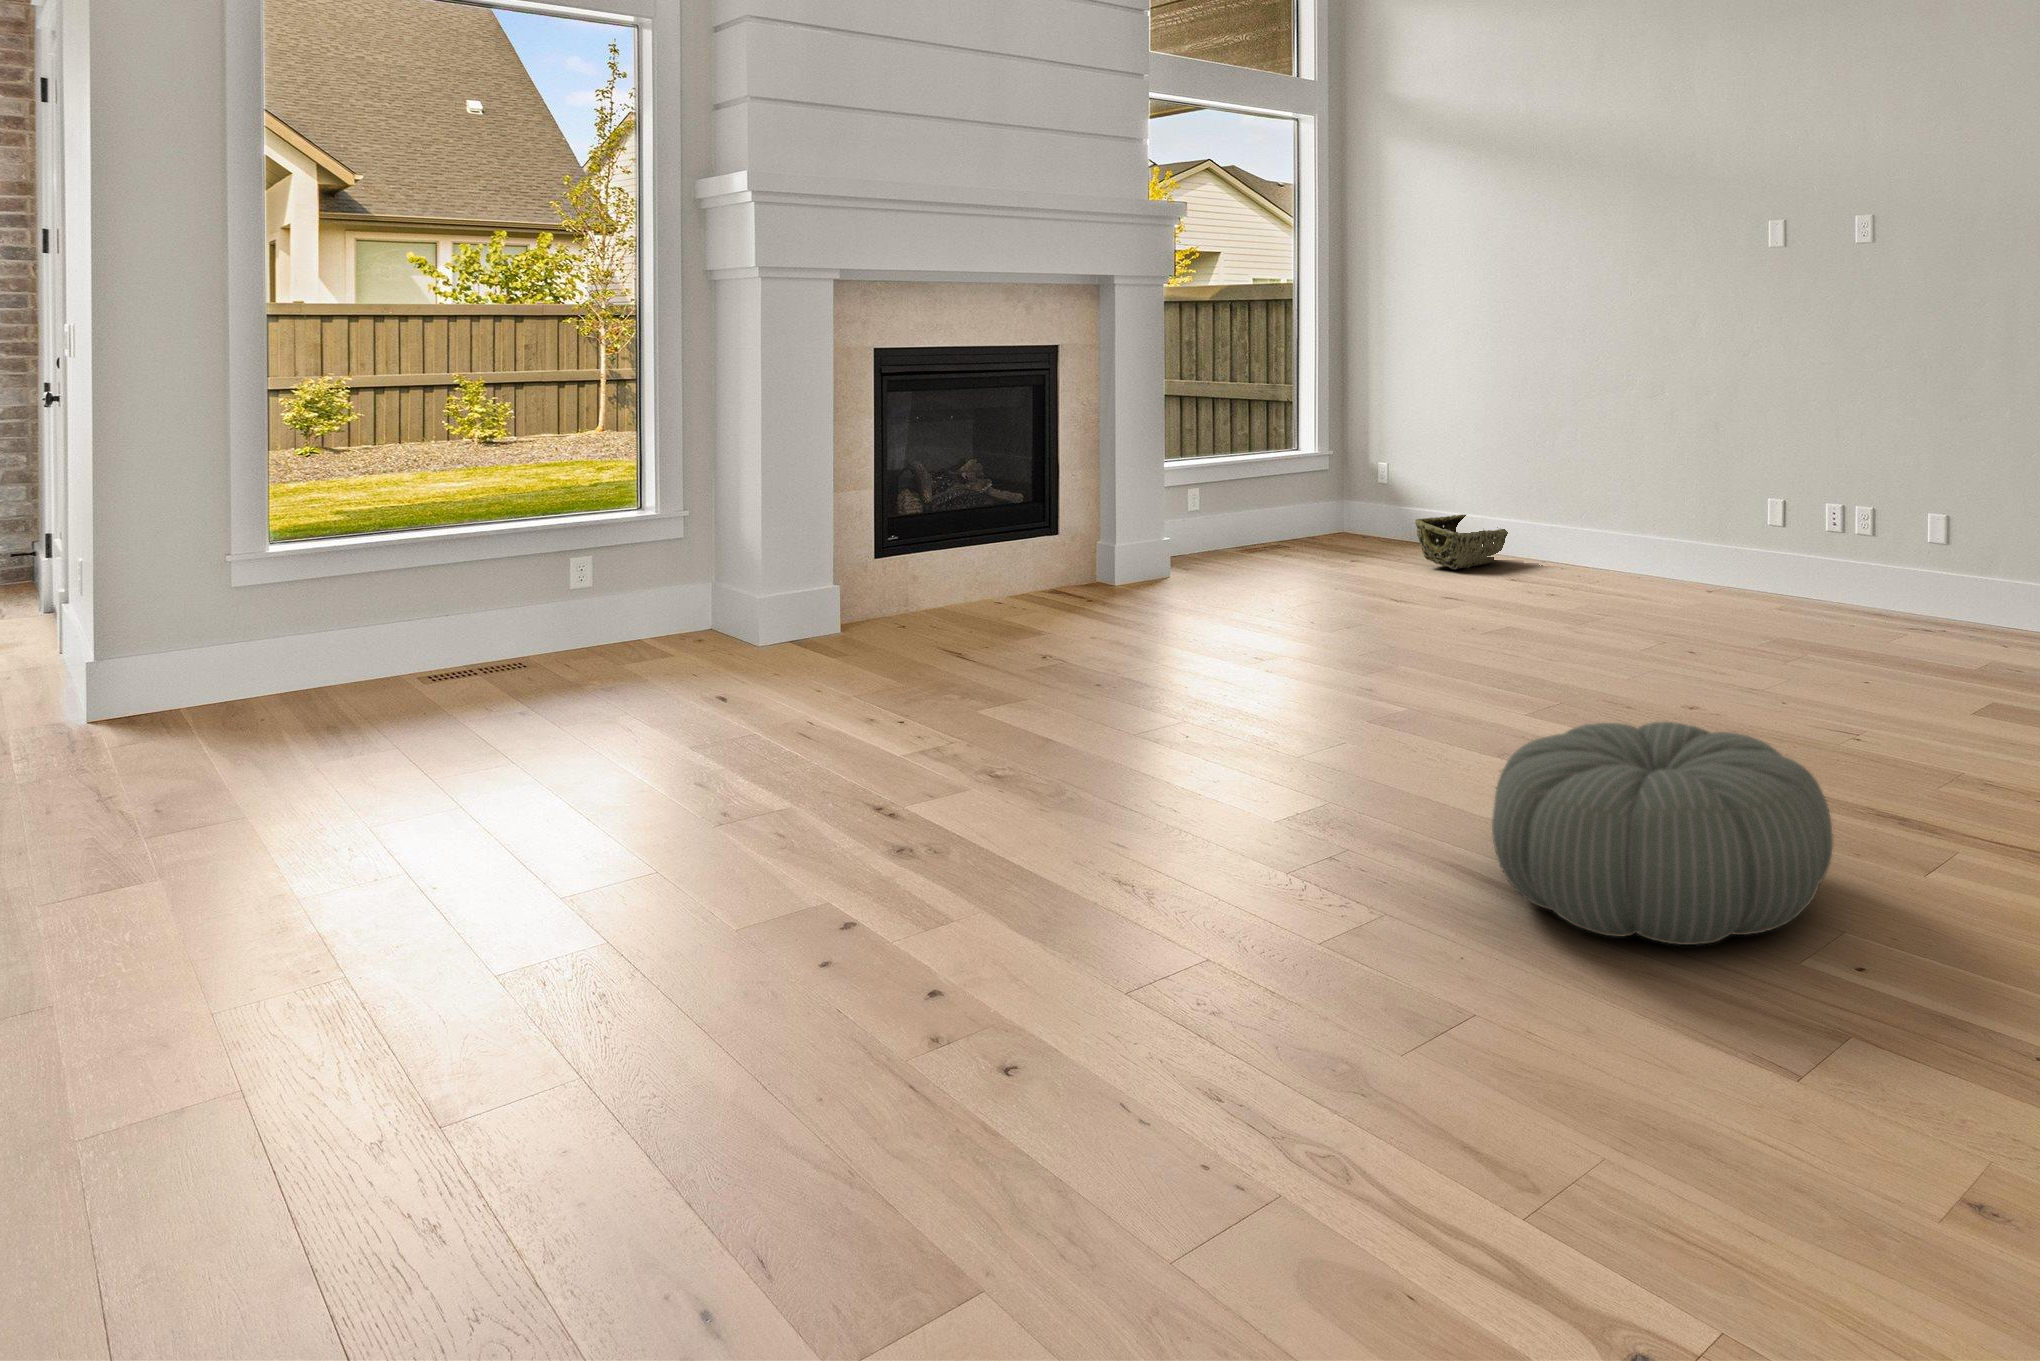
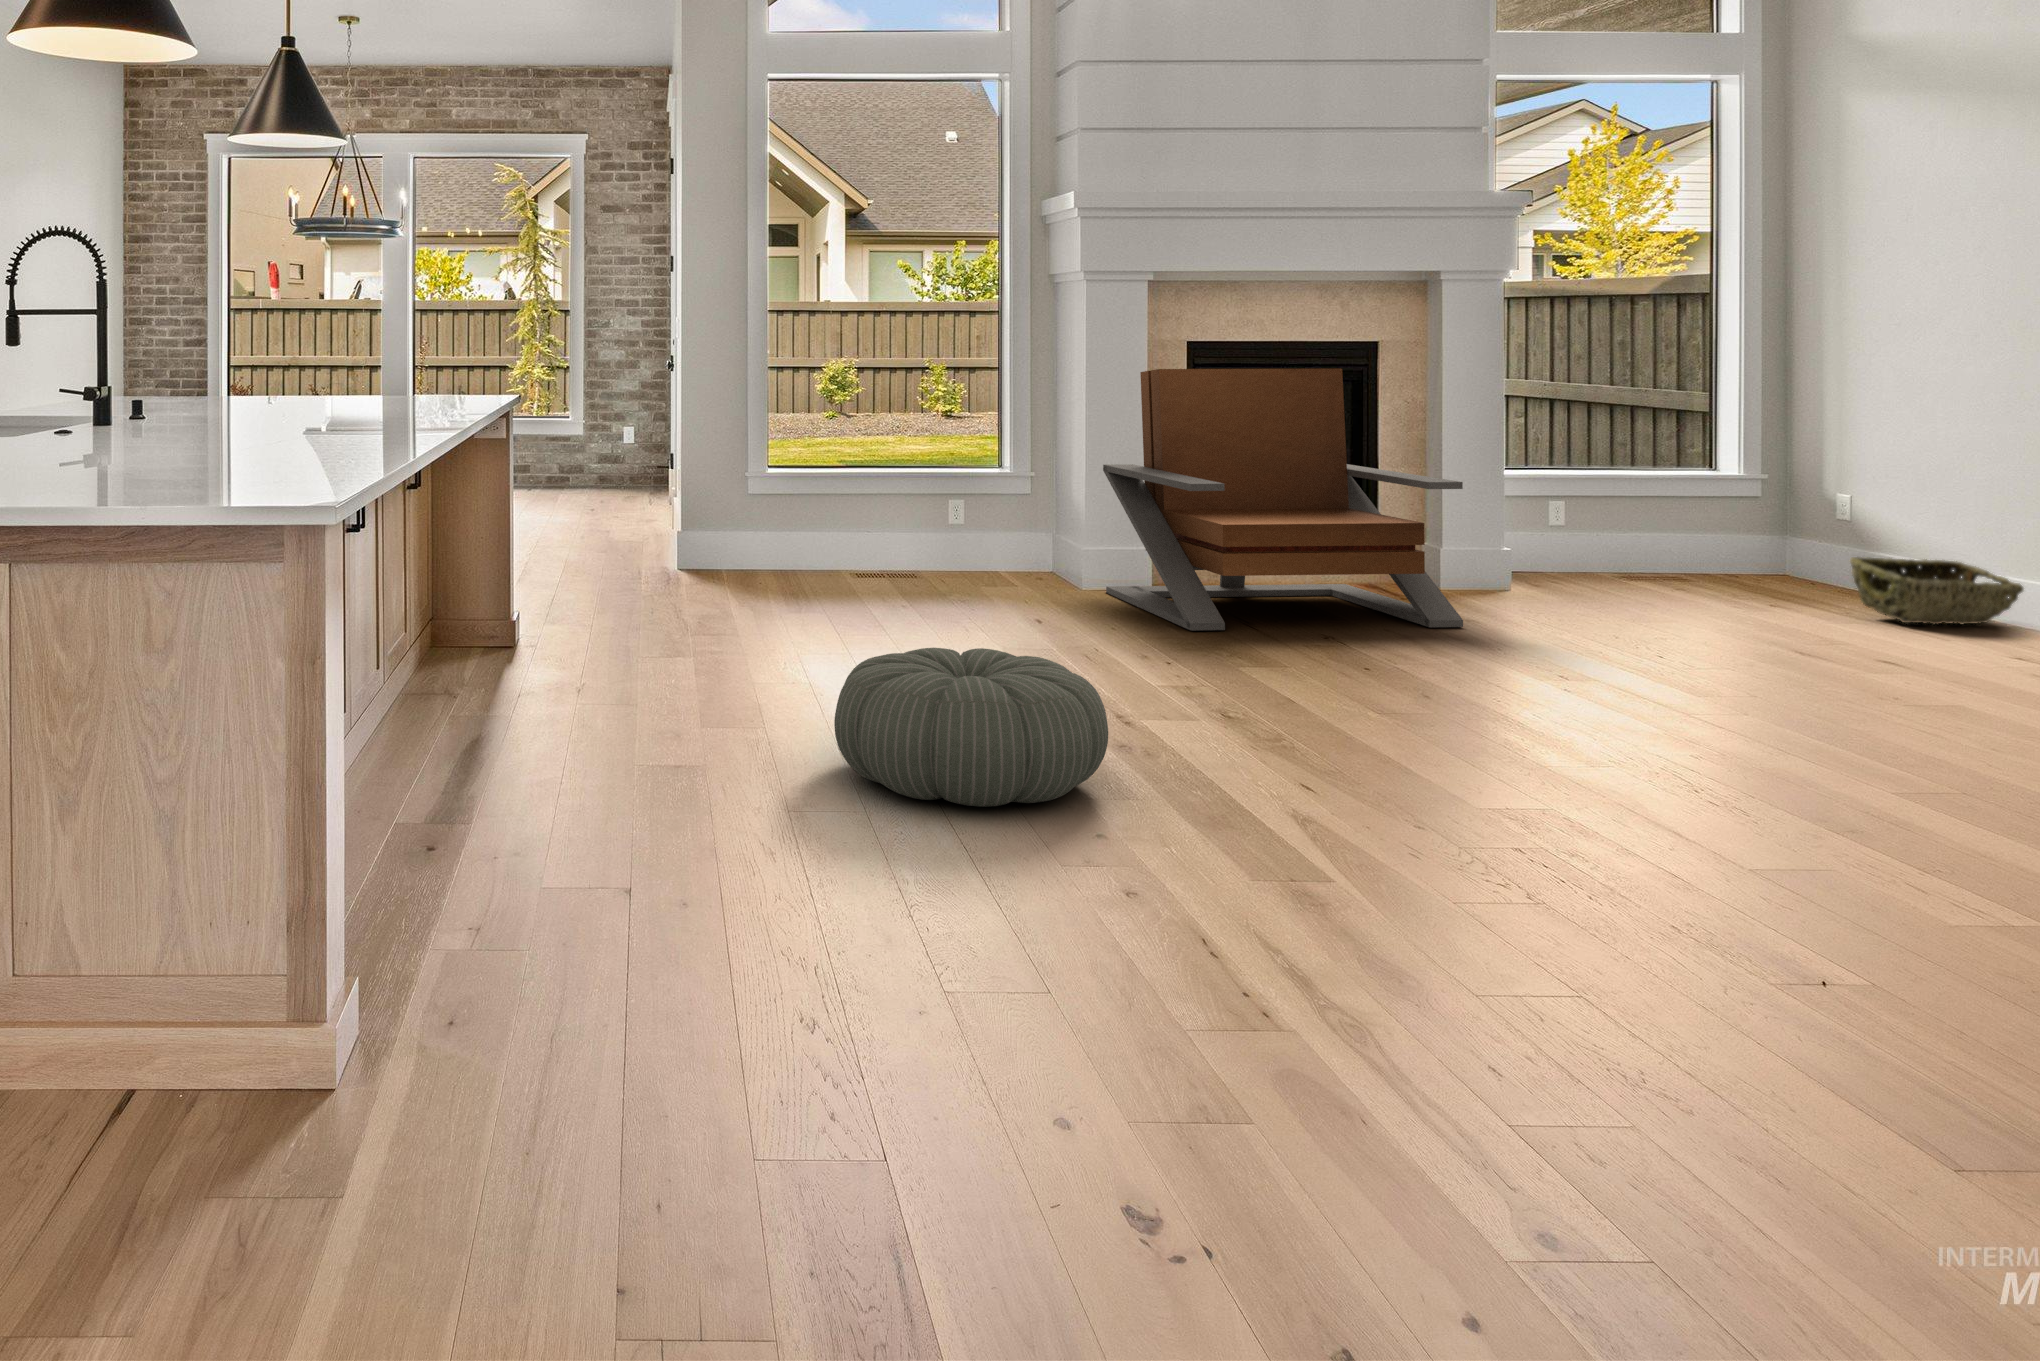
lounge chair: none [787,375,1171,686] -> present [1103,369,1463,631]
pouf: present [1492,722,1833,945] -> present [834,648,1108,807]

